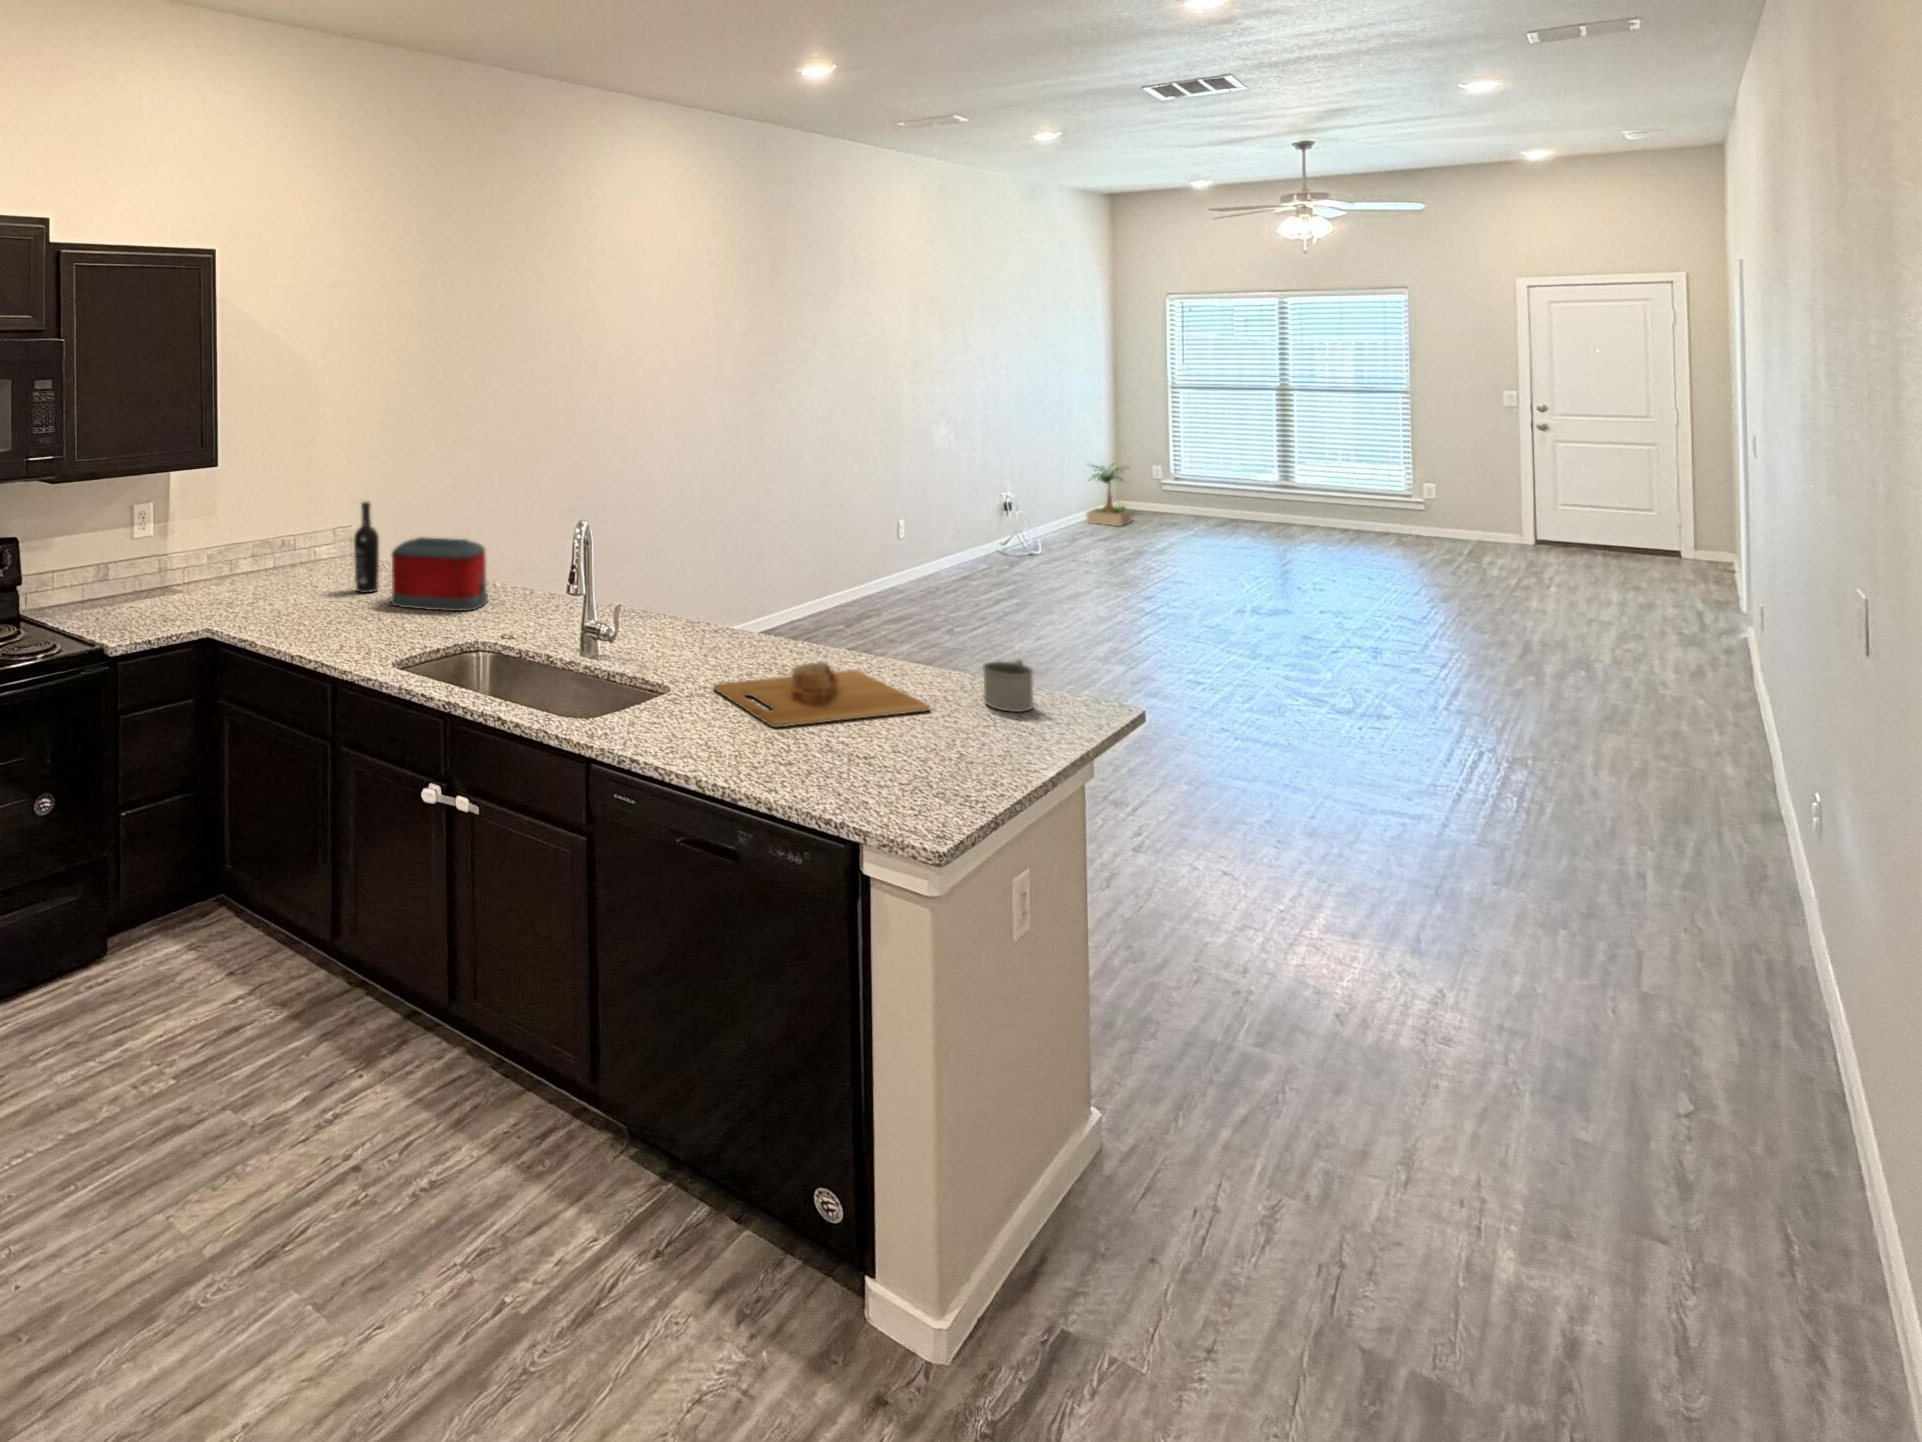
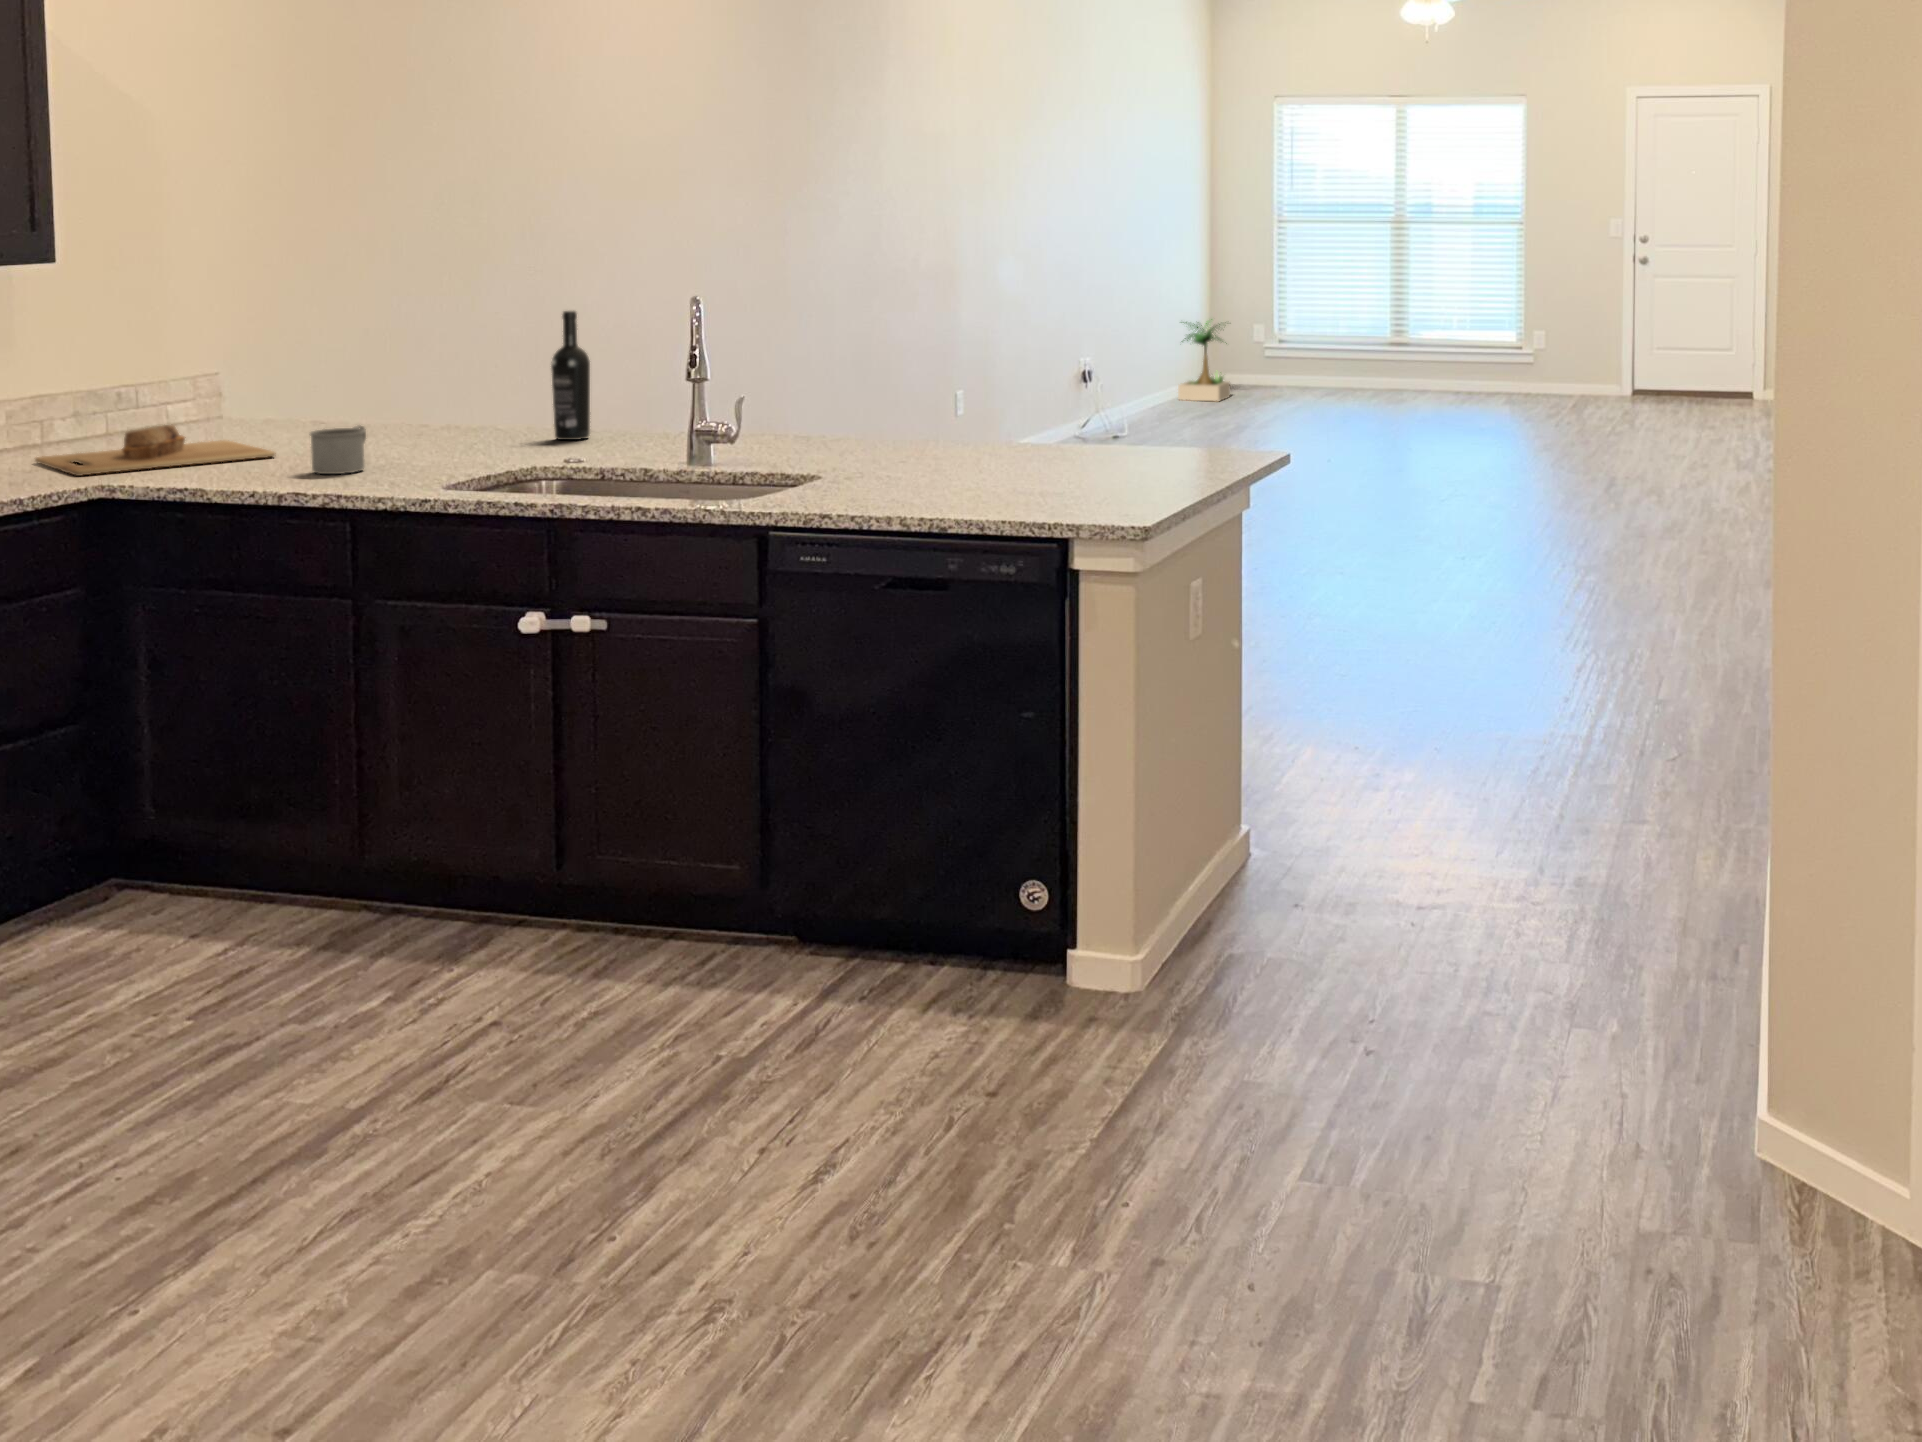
wine bottle: present [354,502,379,593] -> present [551,311,590,440]
toaster: present [391,537,488,611] -> none [360,355,511,450]
mug: present [983,659,1033,712] -> present [310,425,366,474]
cutting board: present [714,663,930,727] -> present [35,425,276,476]

